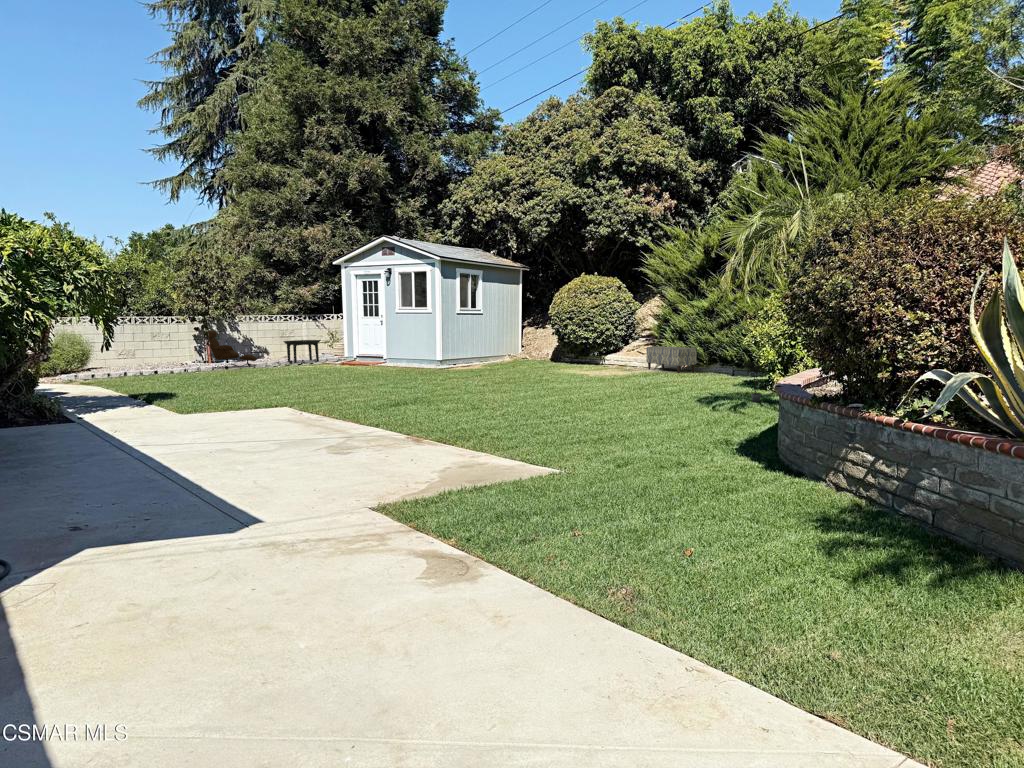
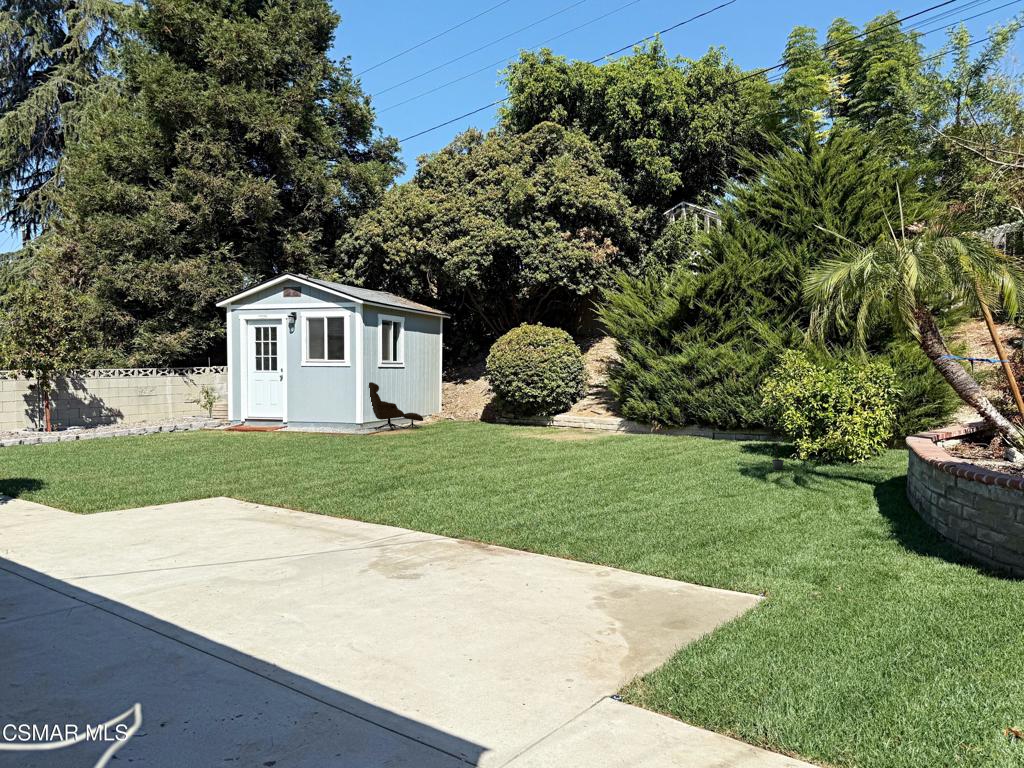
lounge chair: present [208,330,256,368] -> present [369,382,423,430]
round table: present [283,340,320,363] -> none [144,401,195,431]
bench: present [646,346,697,373] -> none [612,406,671,437]

